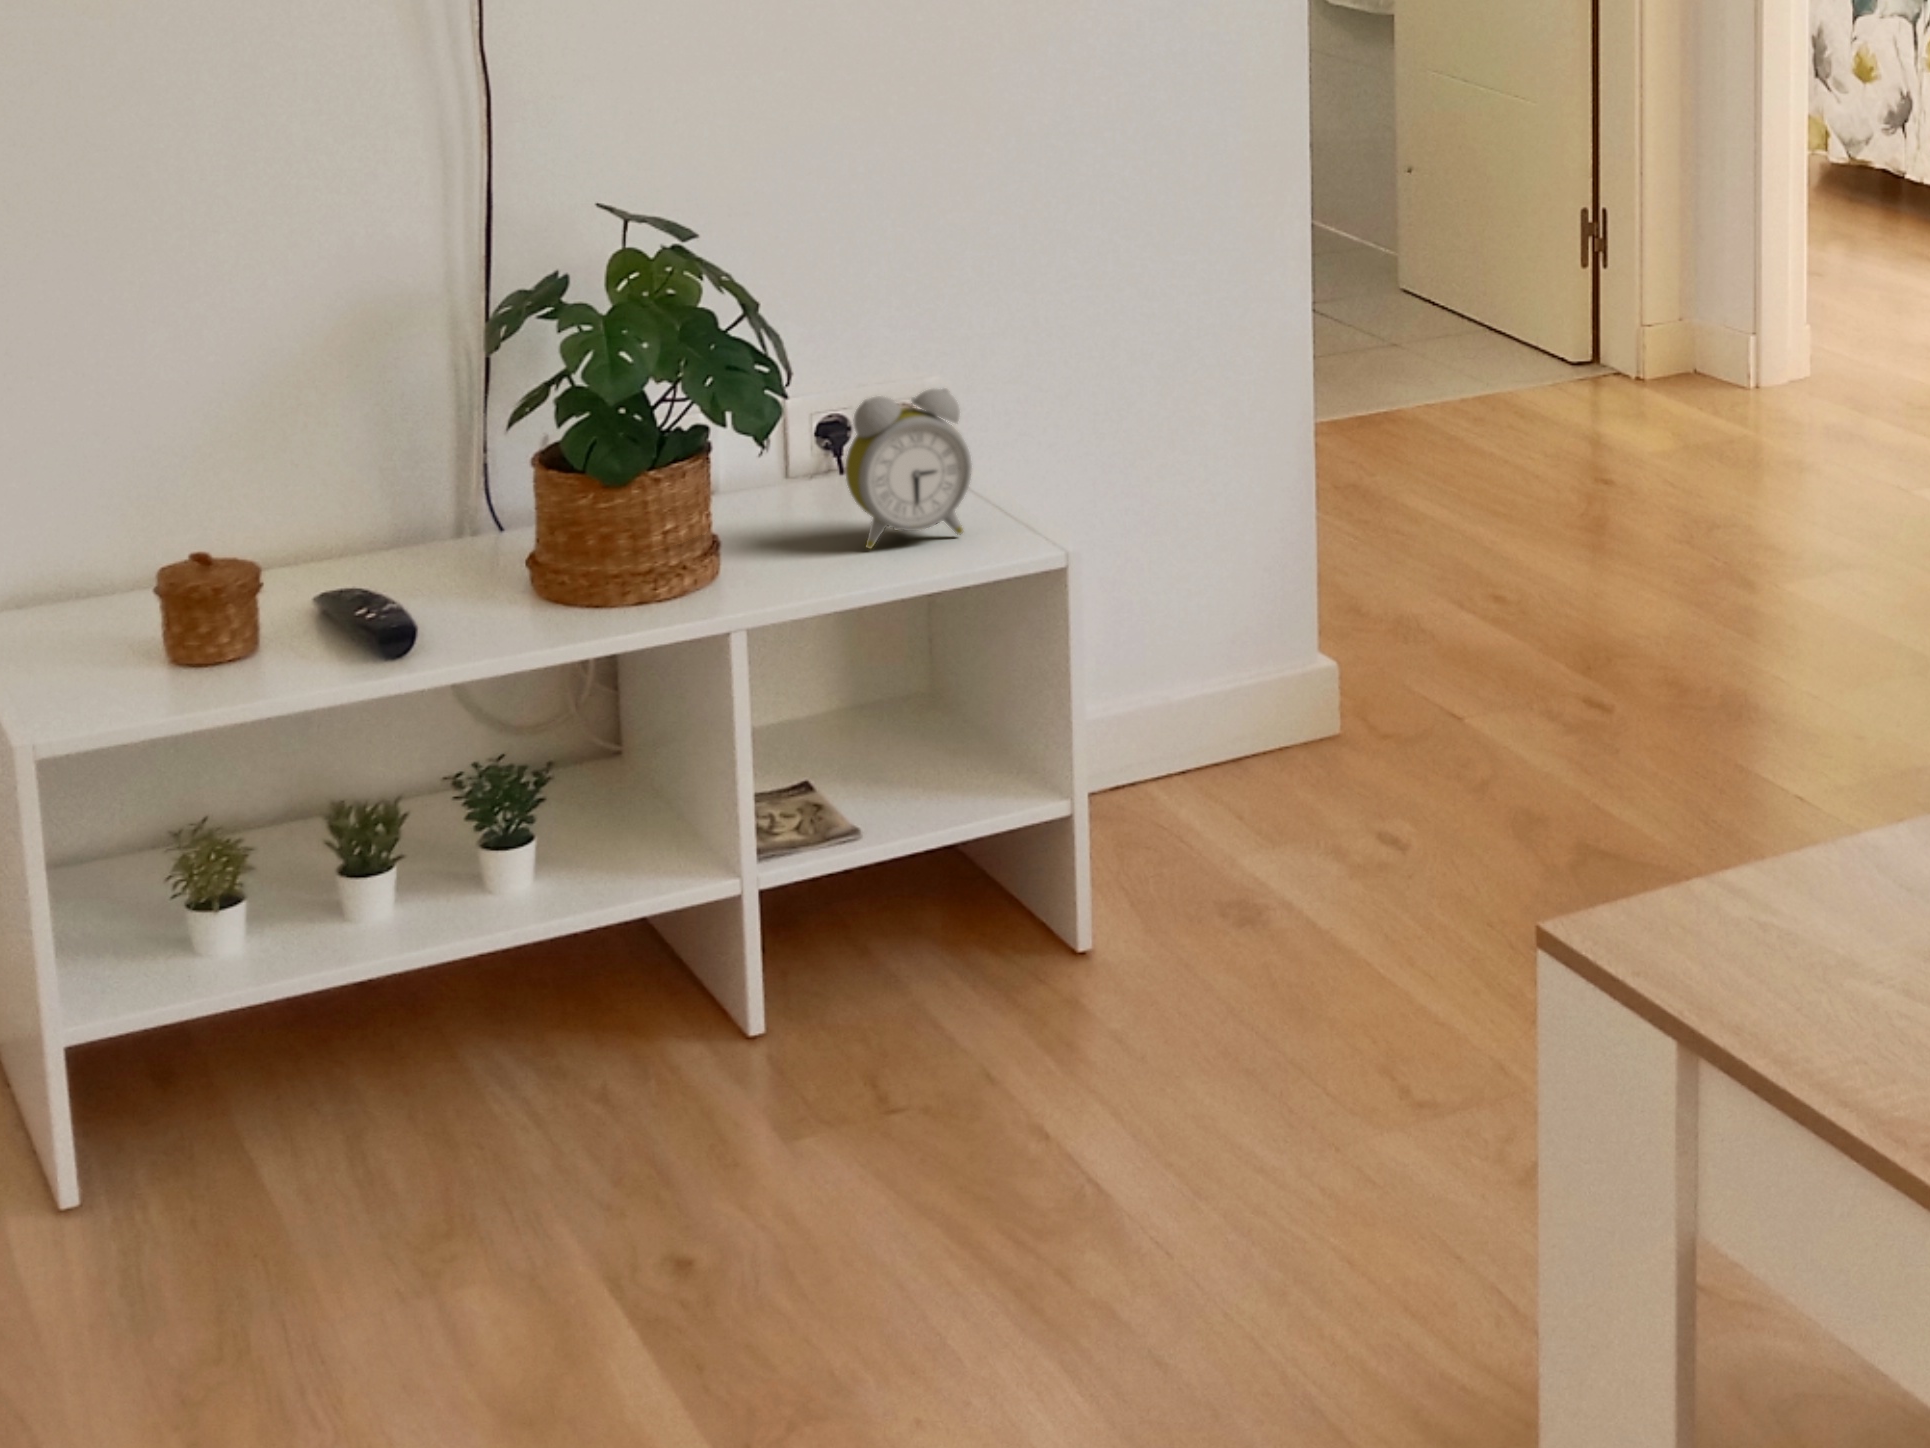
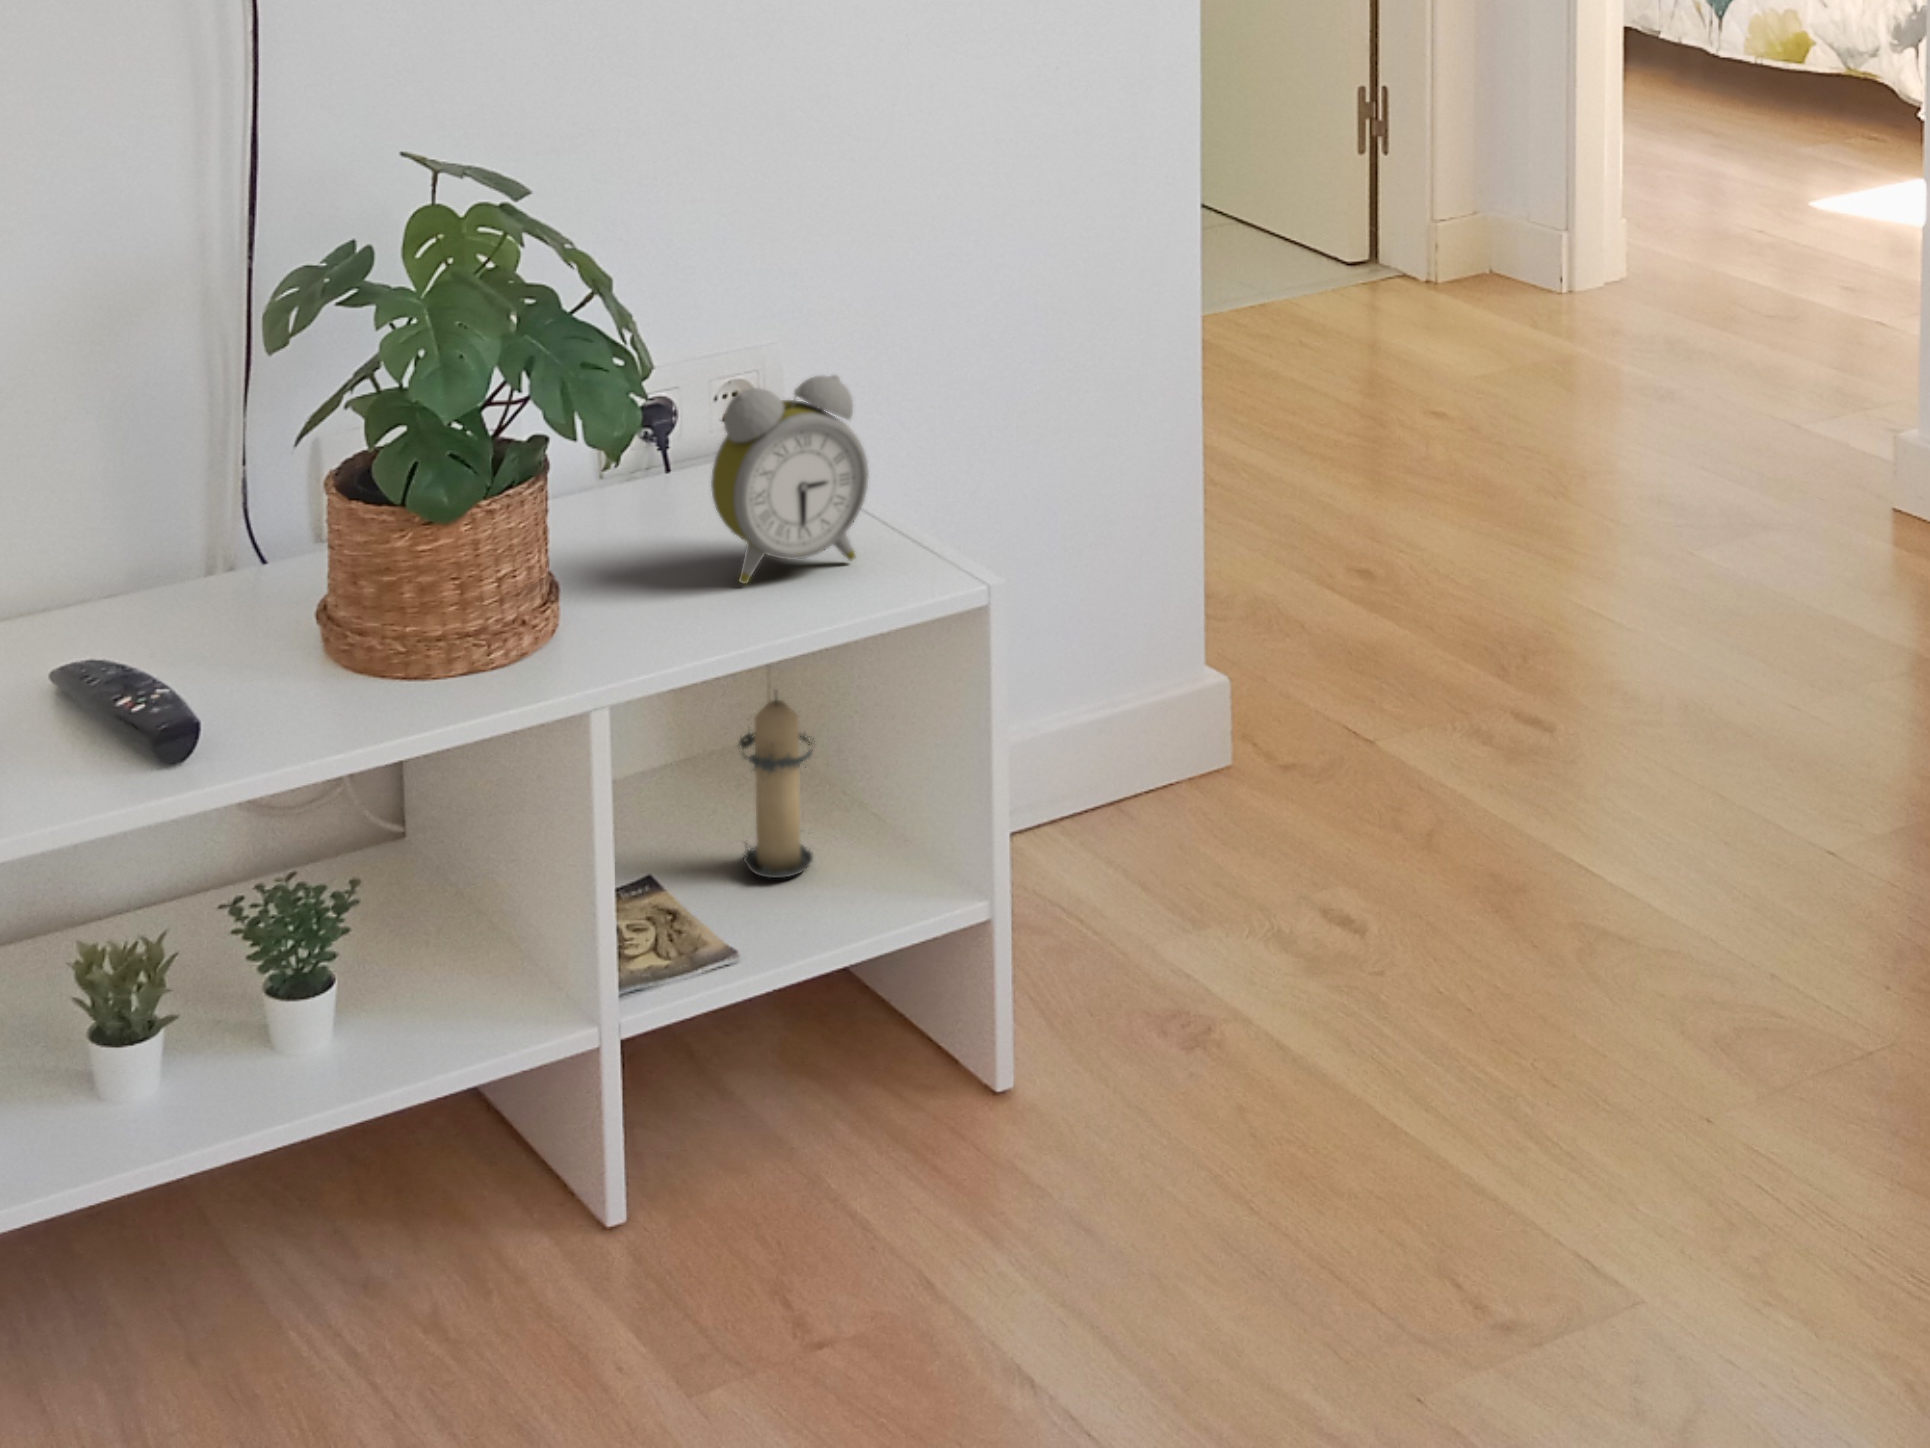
candle: none [871,638,946,789] -> present [739,698,813,878]

